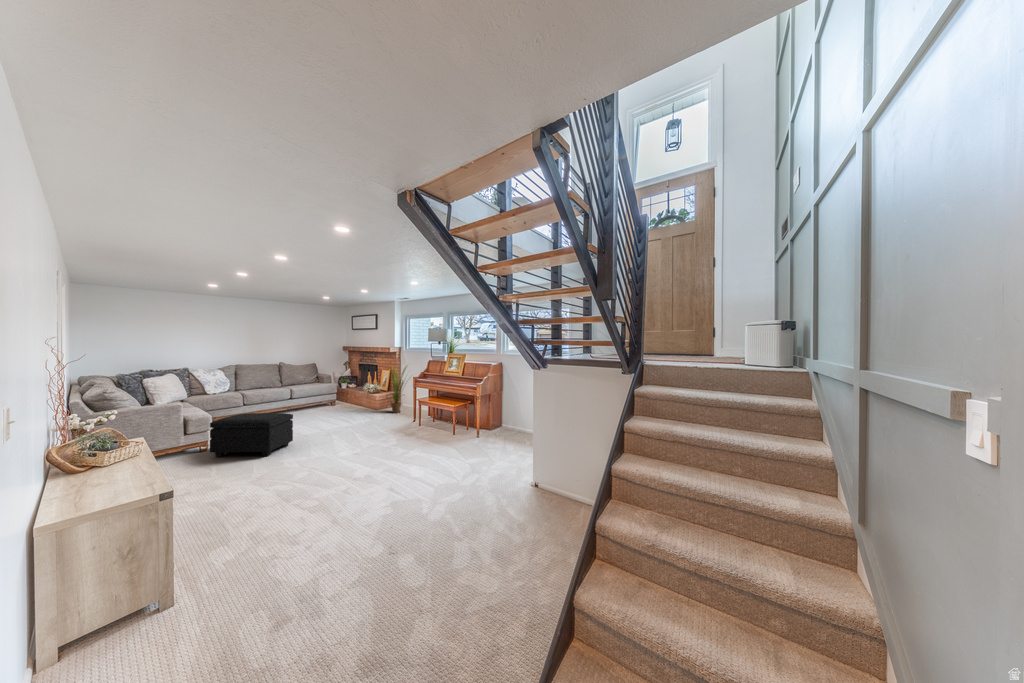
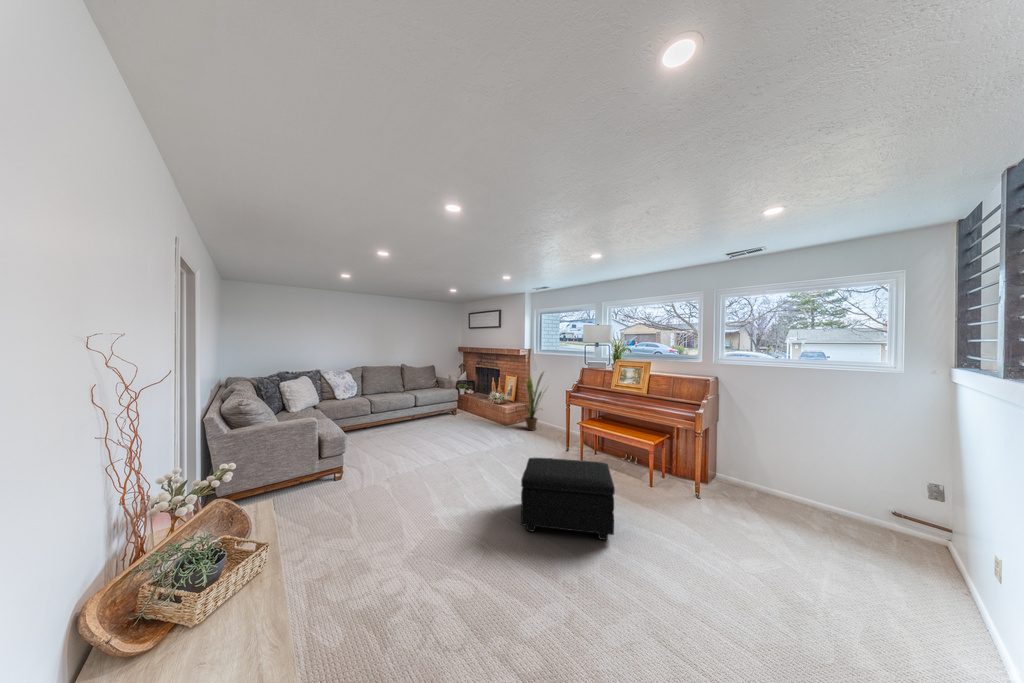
footstool: present [210,413,293,457] -> present [521,458,615,540]

